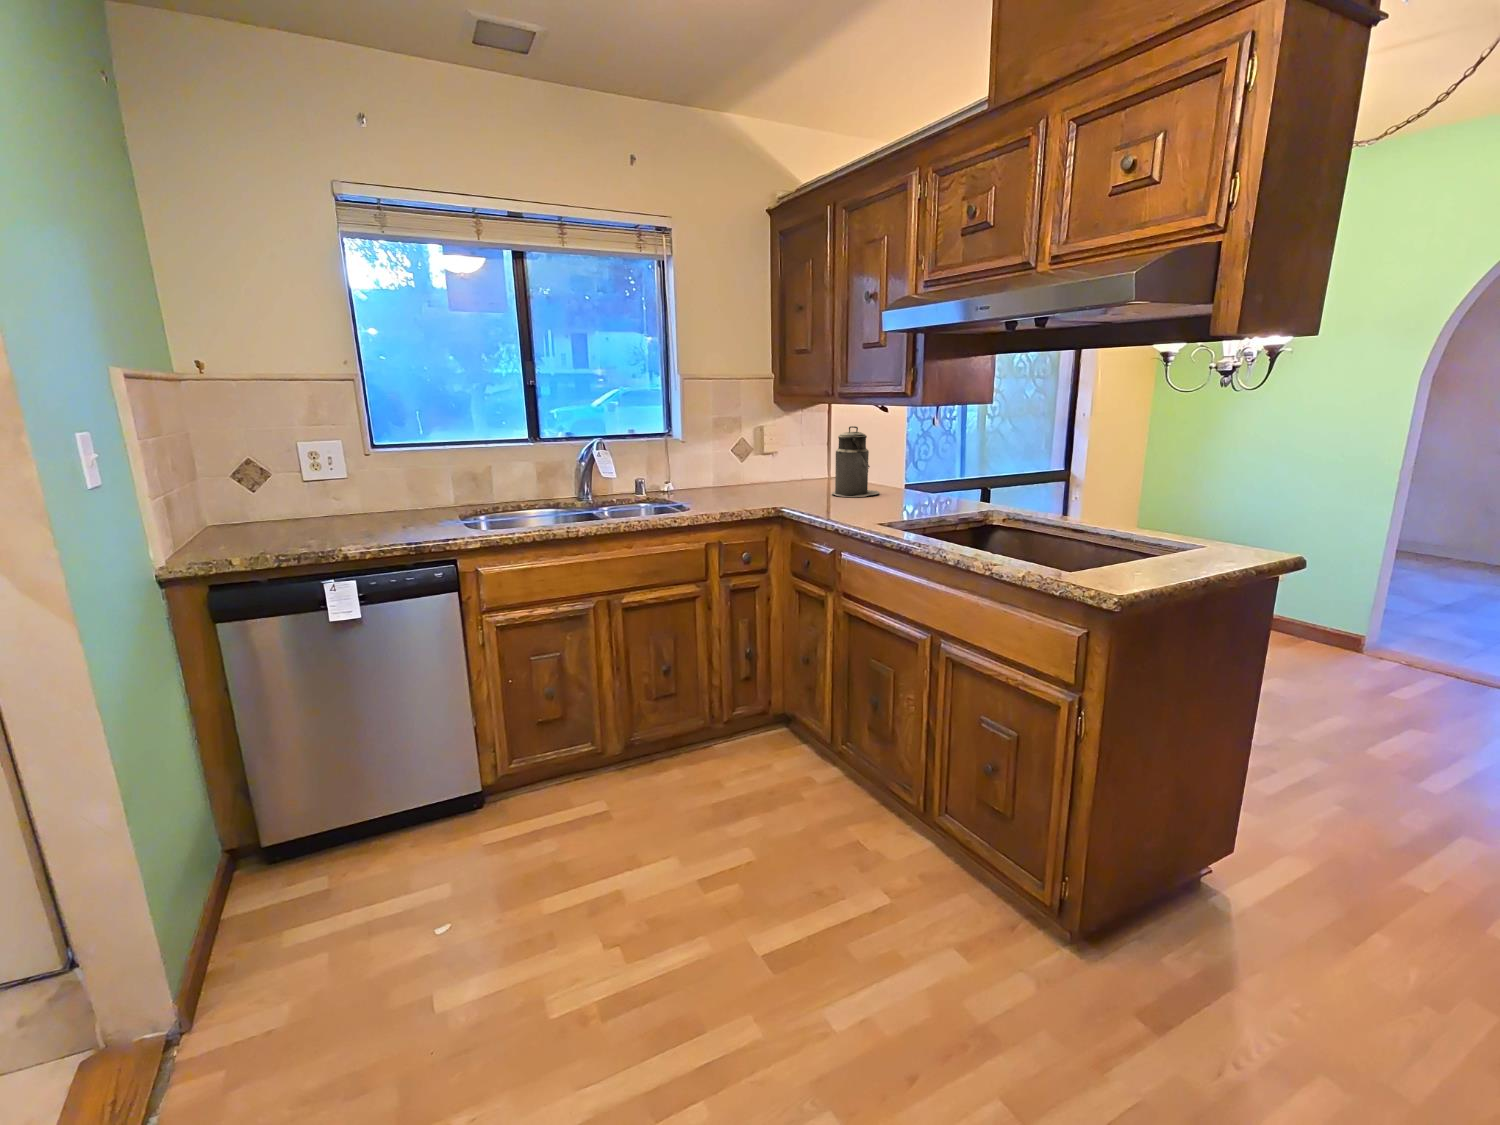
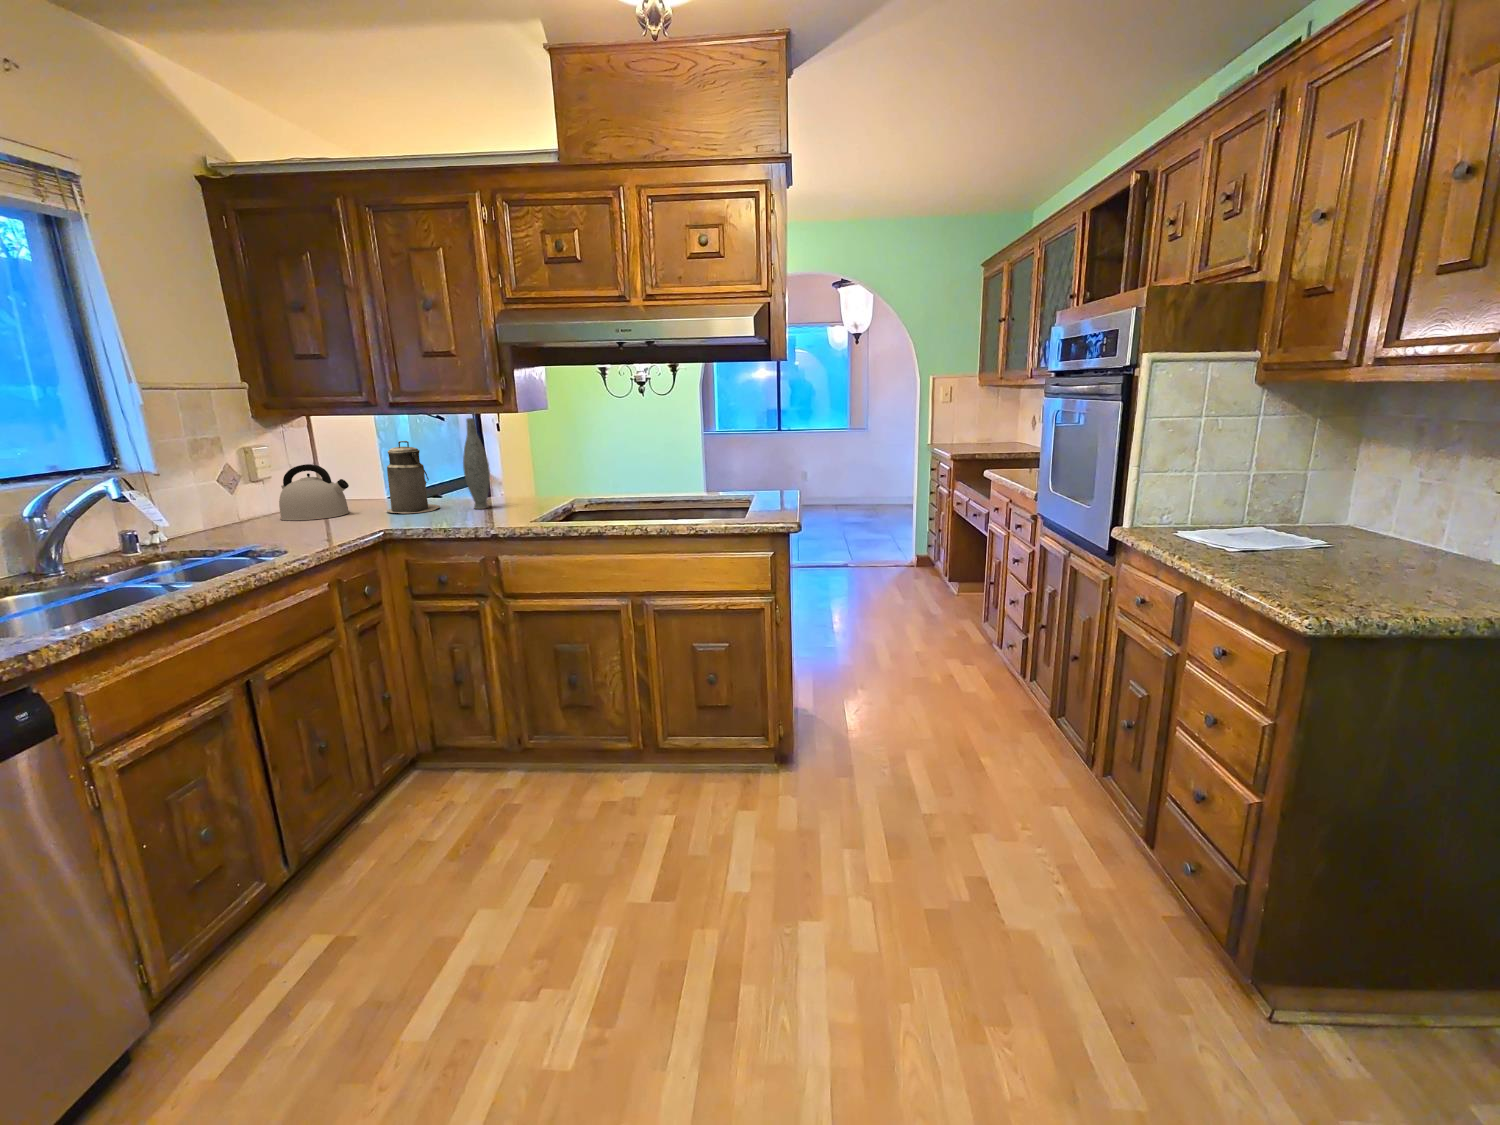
vase: none [889,405,914,502] -> present [463,418,490,509]
kettle: none [768,444,819,491] -> present [279,464,350,520]

